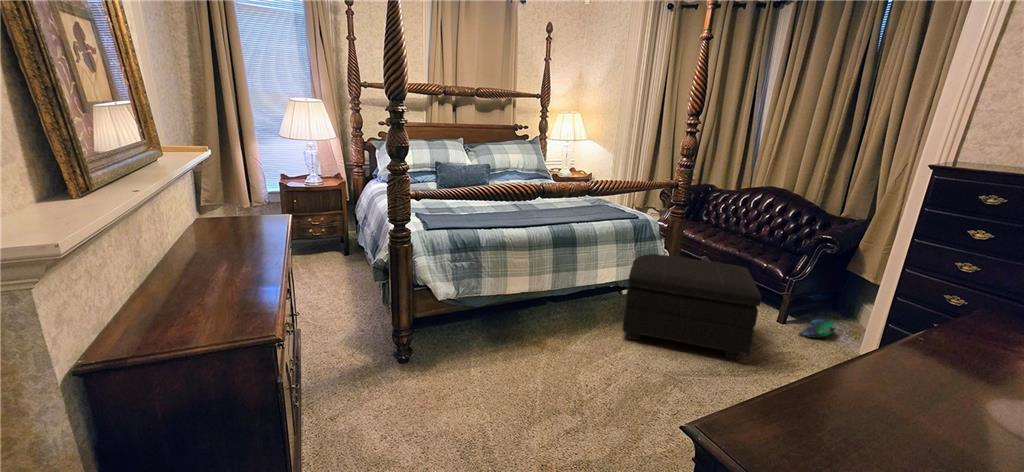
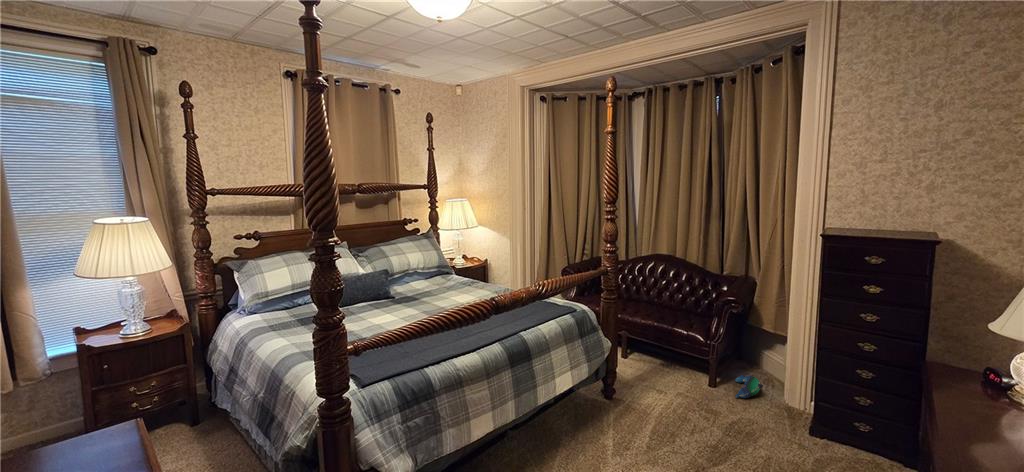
footstool: present [622,254,762,360] -> none [578,343,725,451]

